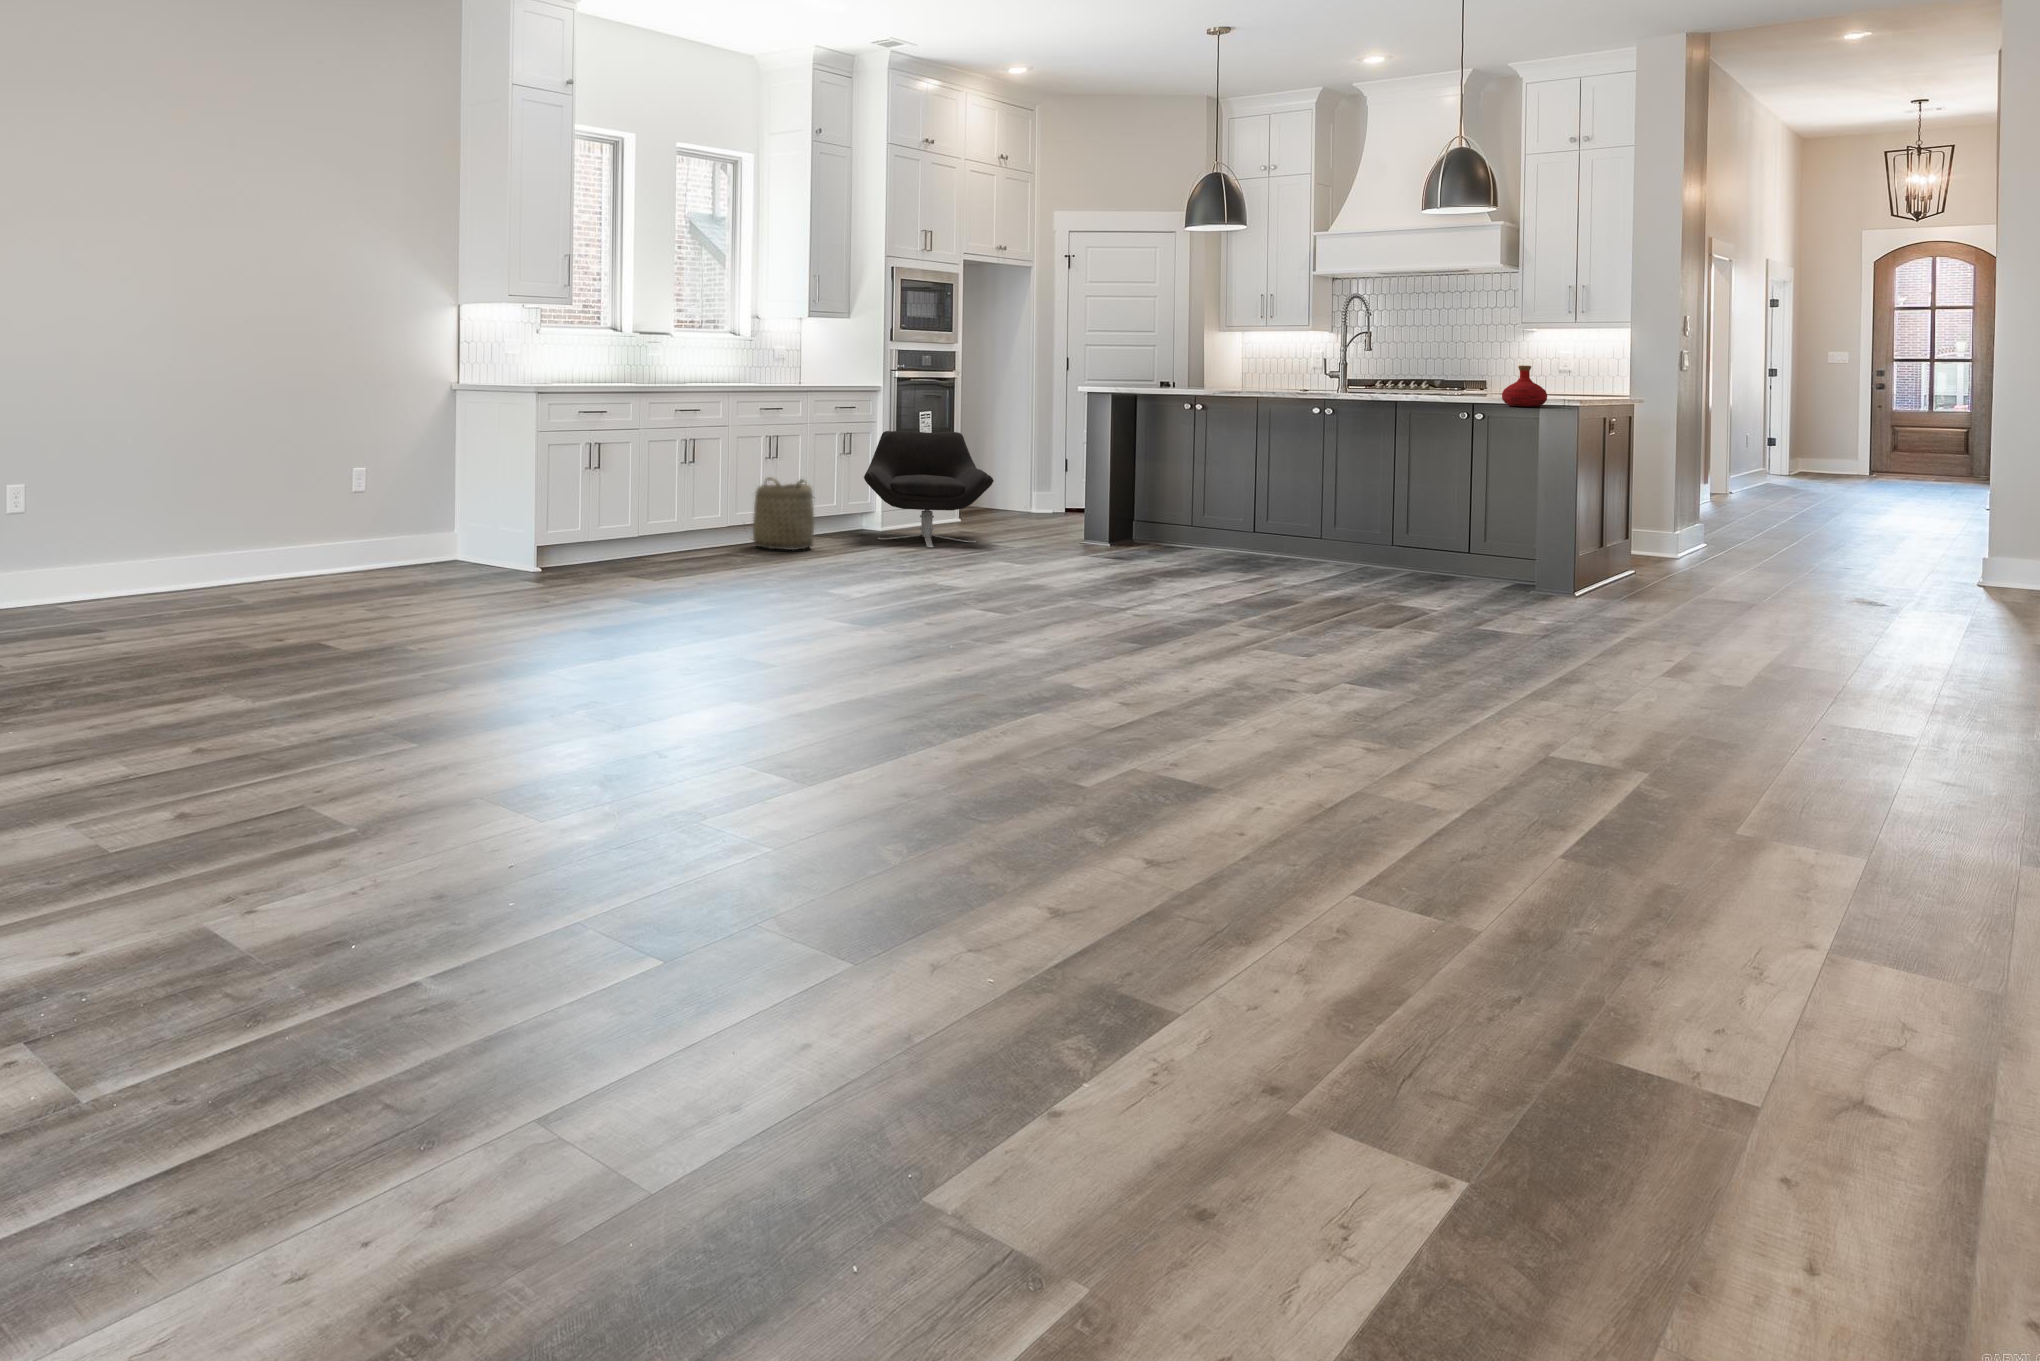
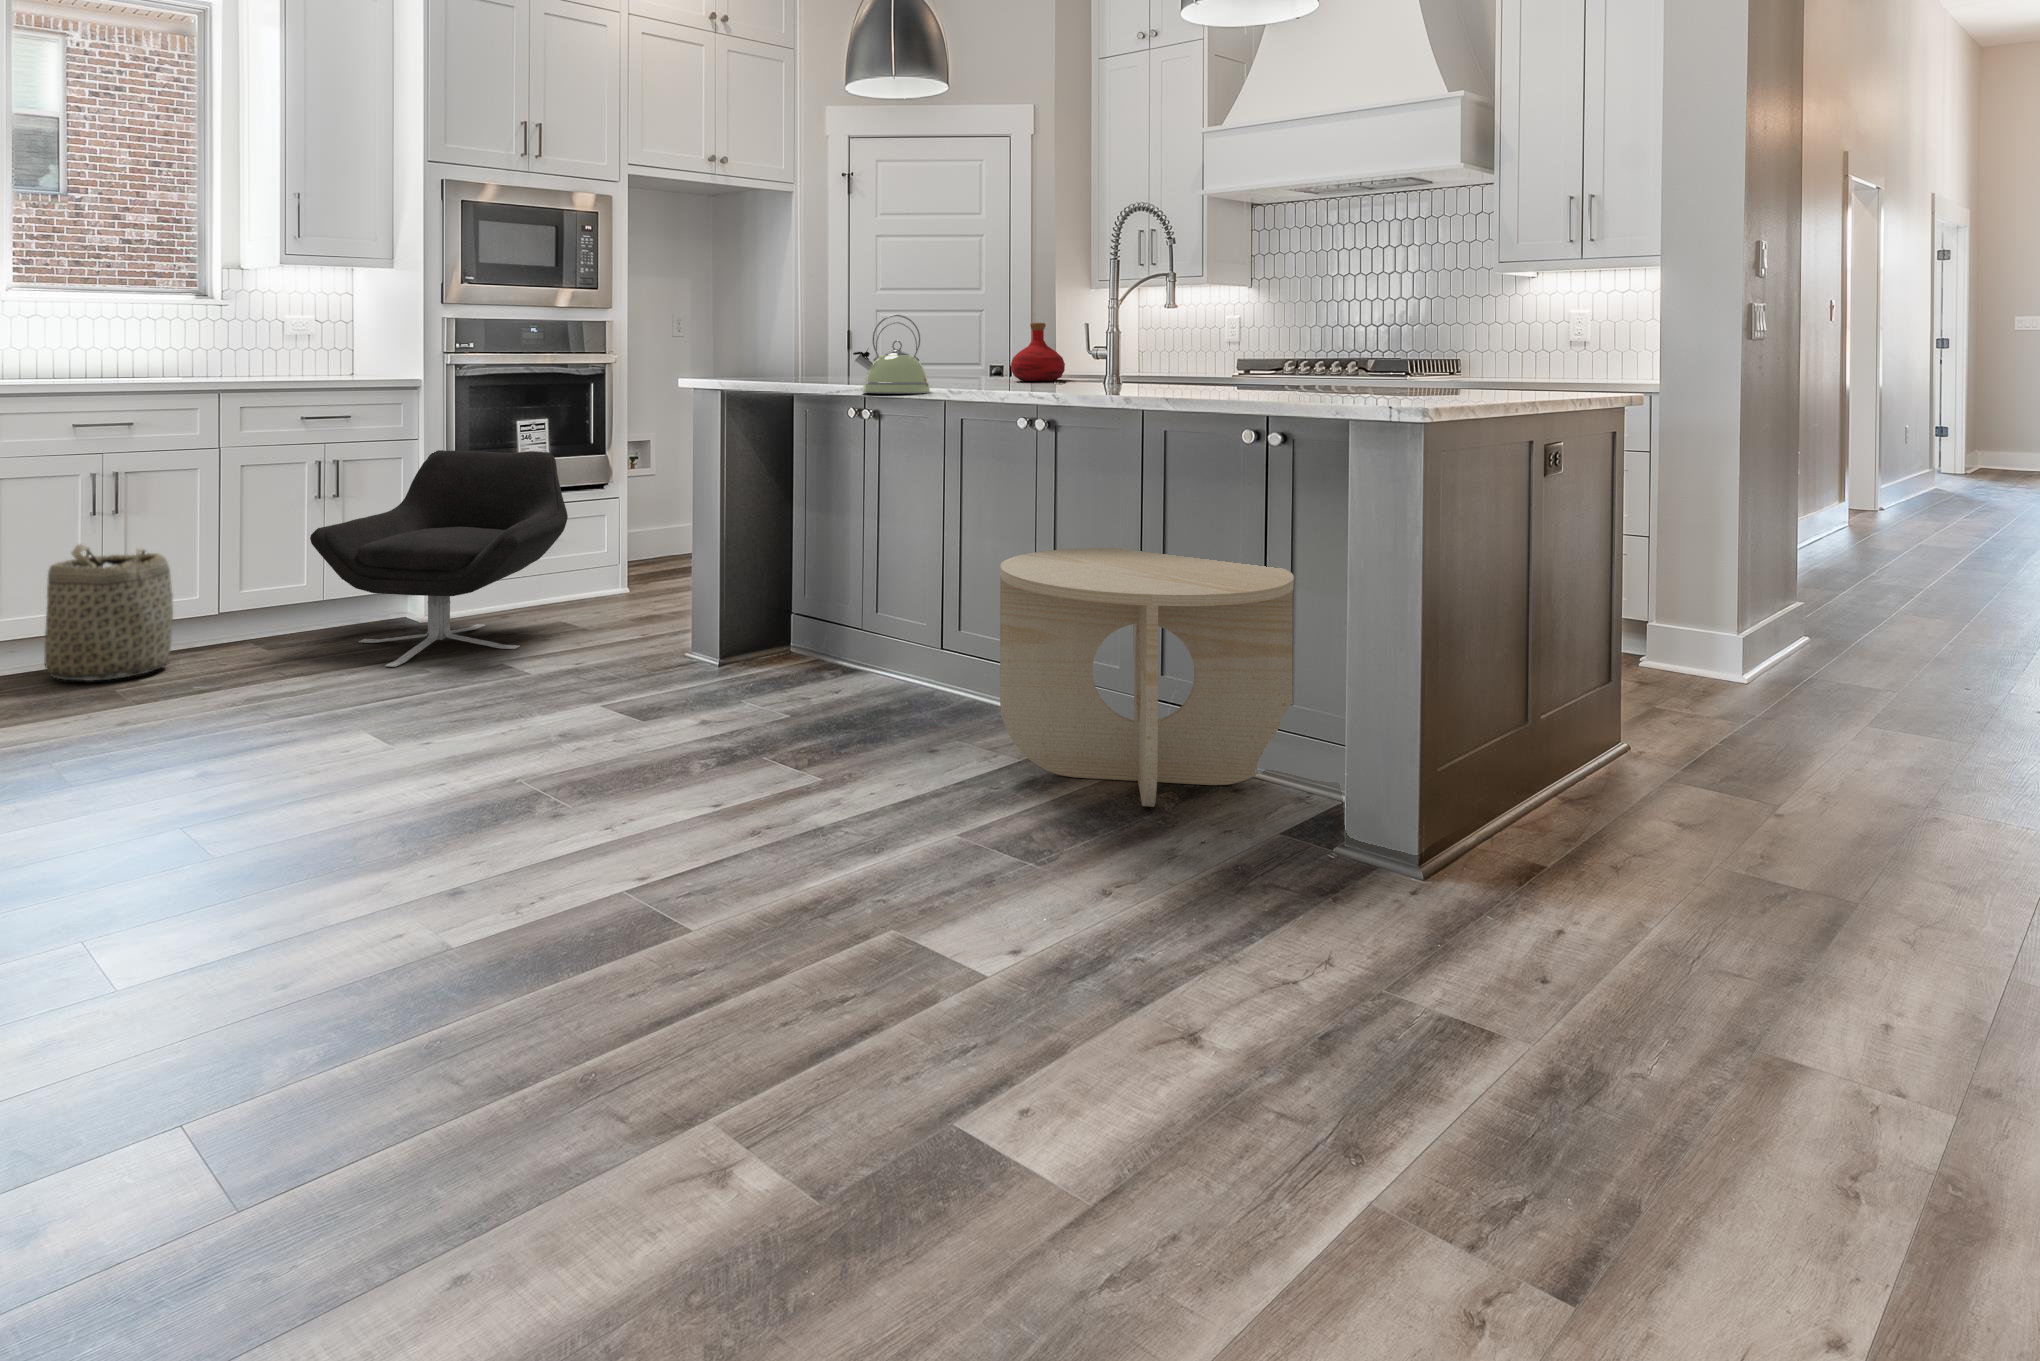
kettle: none [1177,355,1223,399] -> present [853,315,931,393]
bottle: present [1502,366,1547,407] -> present [1011,323,1065,381]
side table: none [1343,476,1501,587] -> present [1000,548,1294,807]

